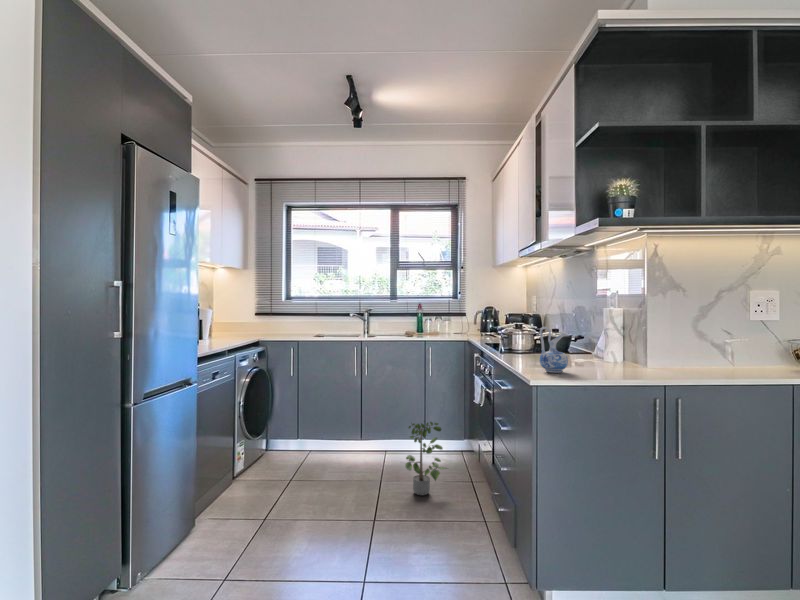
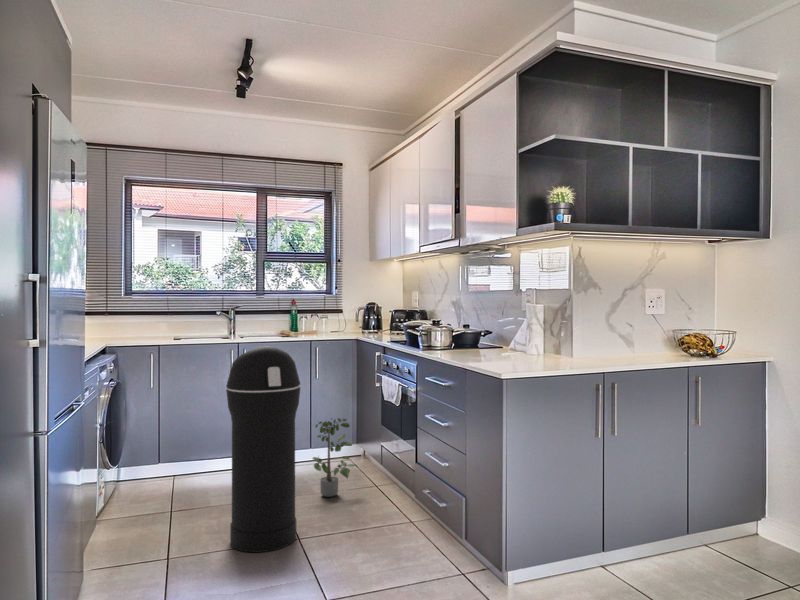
ceramic pitcher: present [540,327,568,373] -> none [474,307,498,347]
trash can: none [305,356,373,550] -> present [226,346,300,552]

